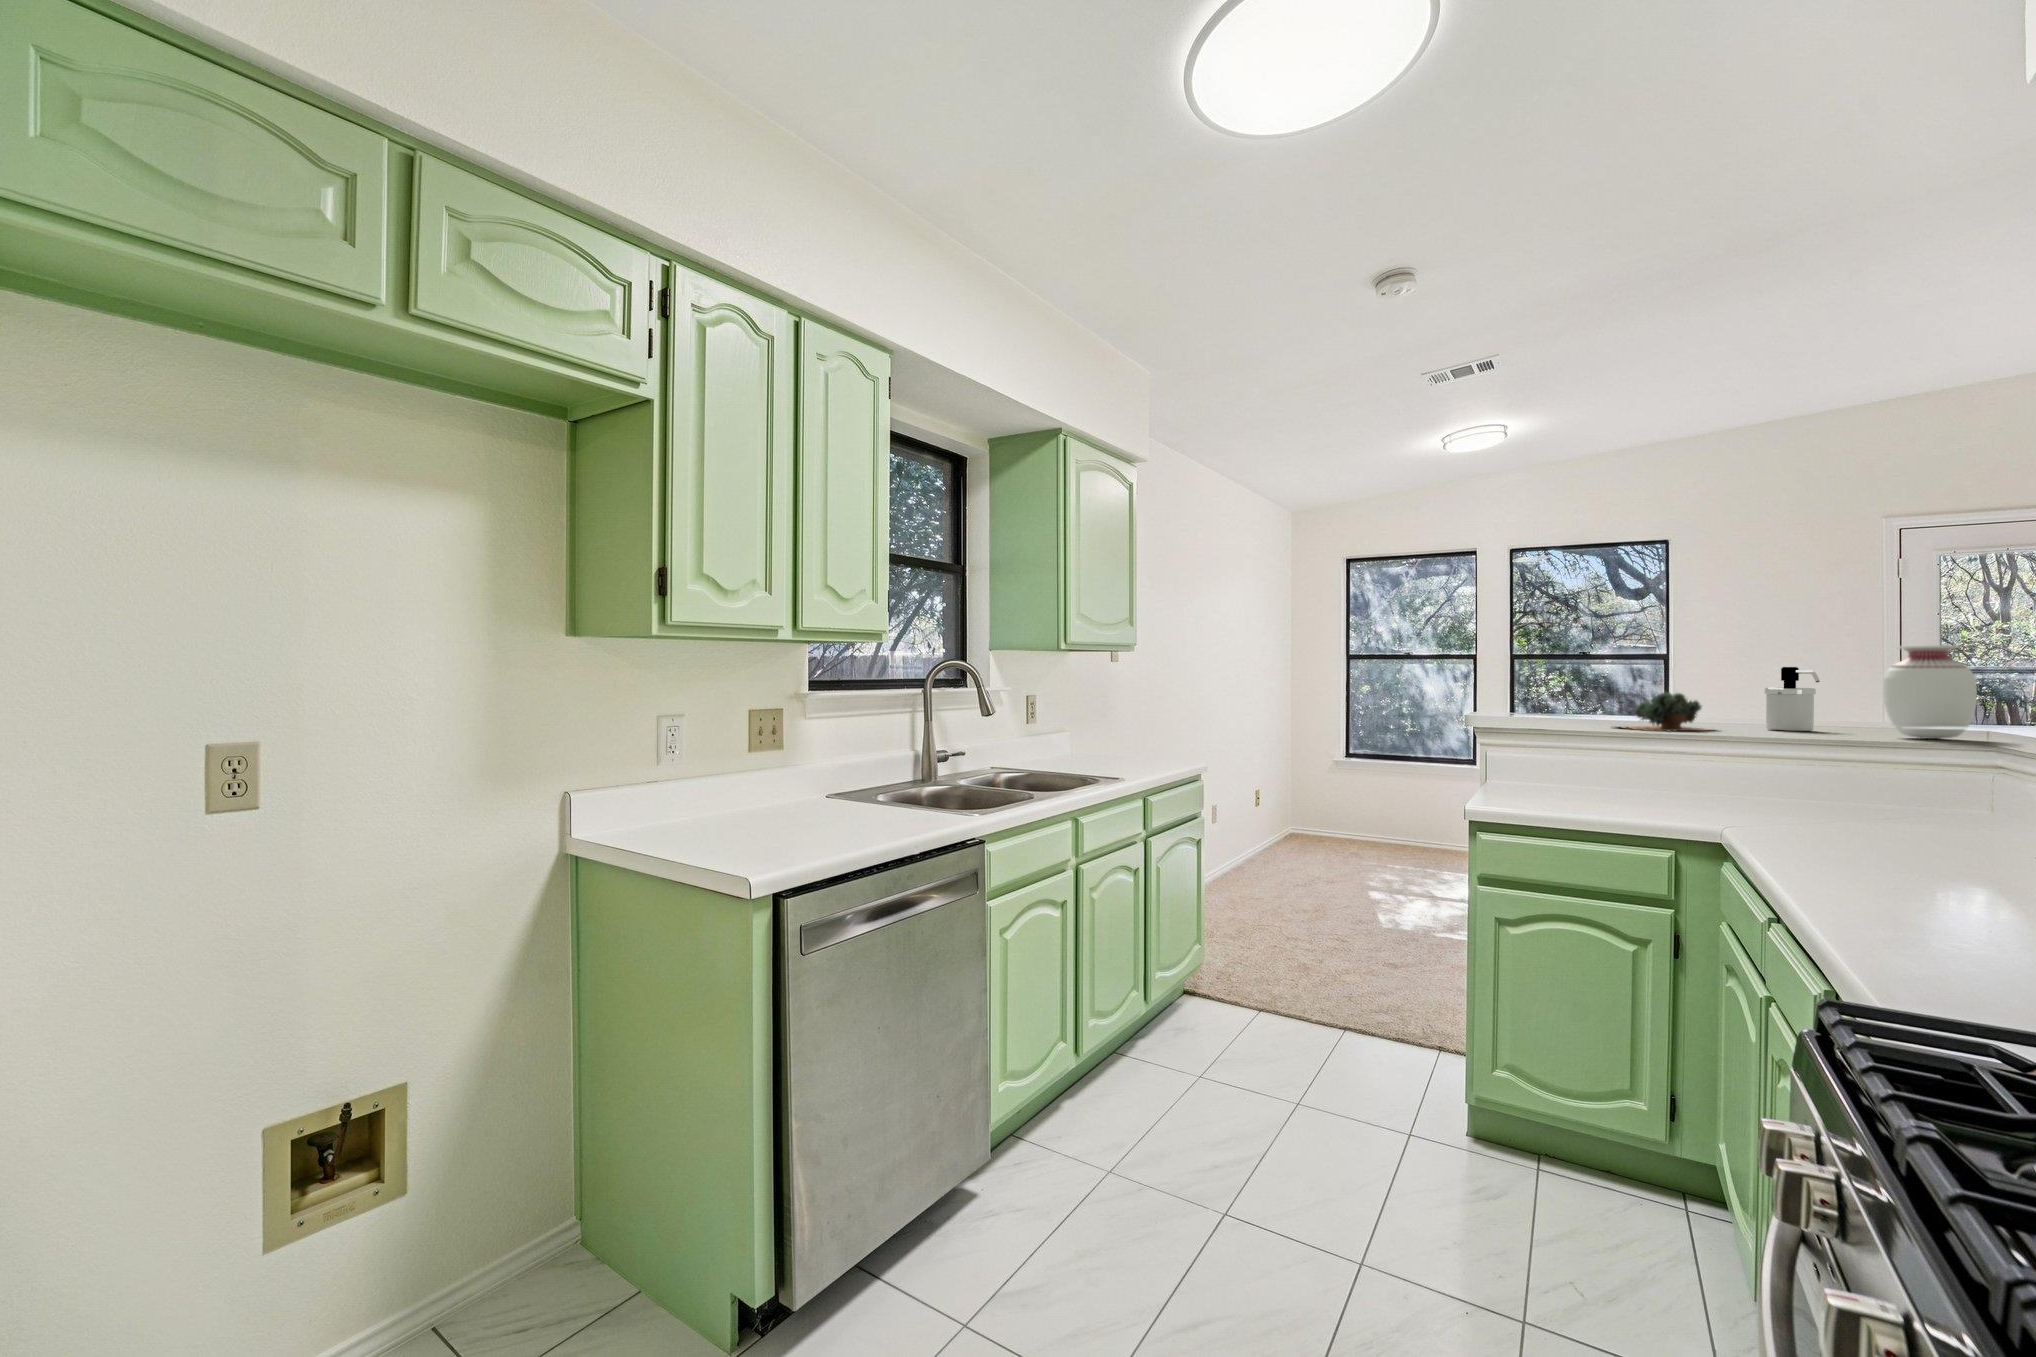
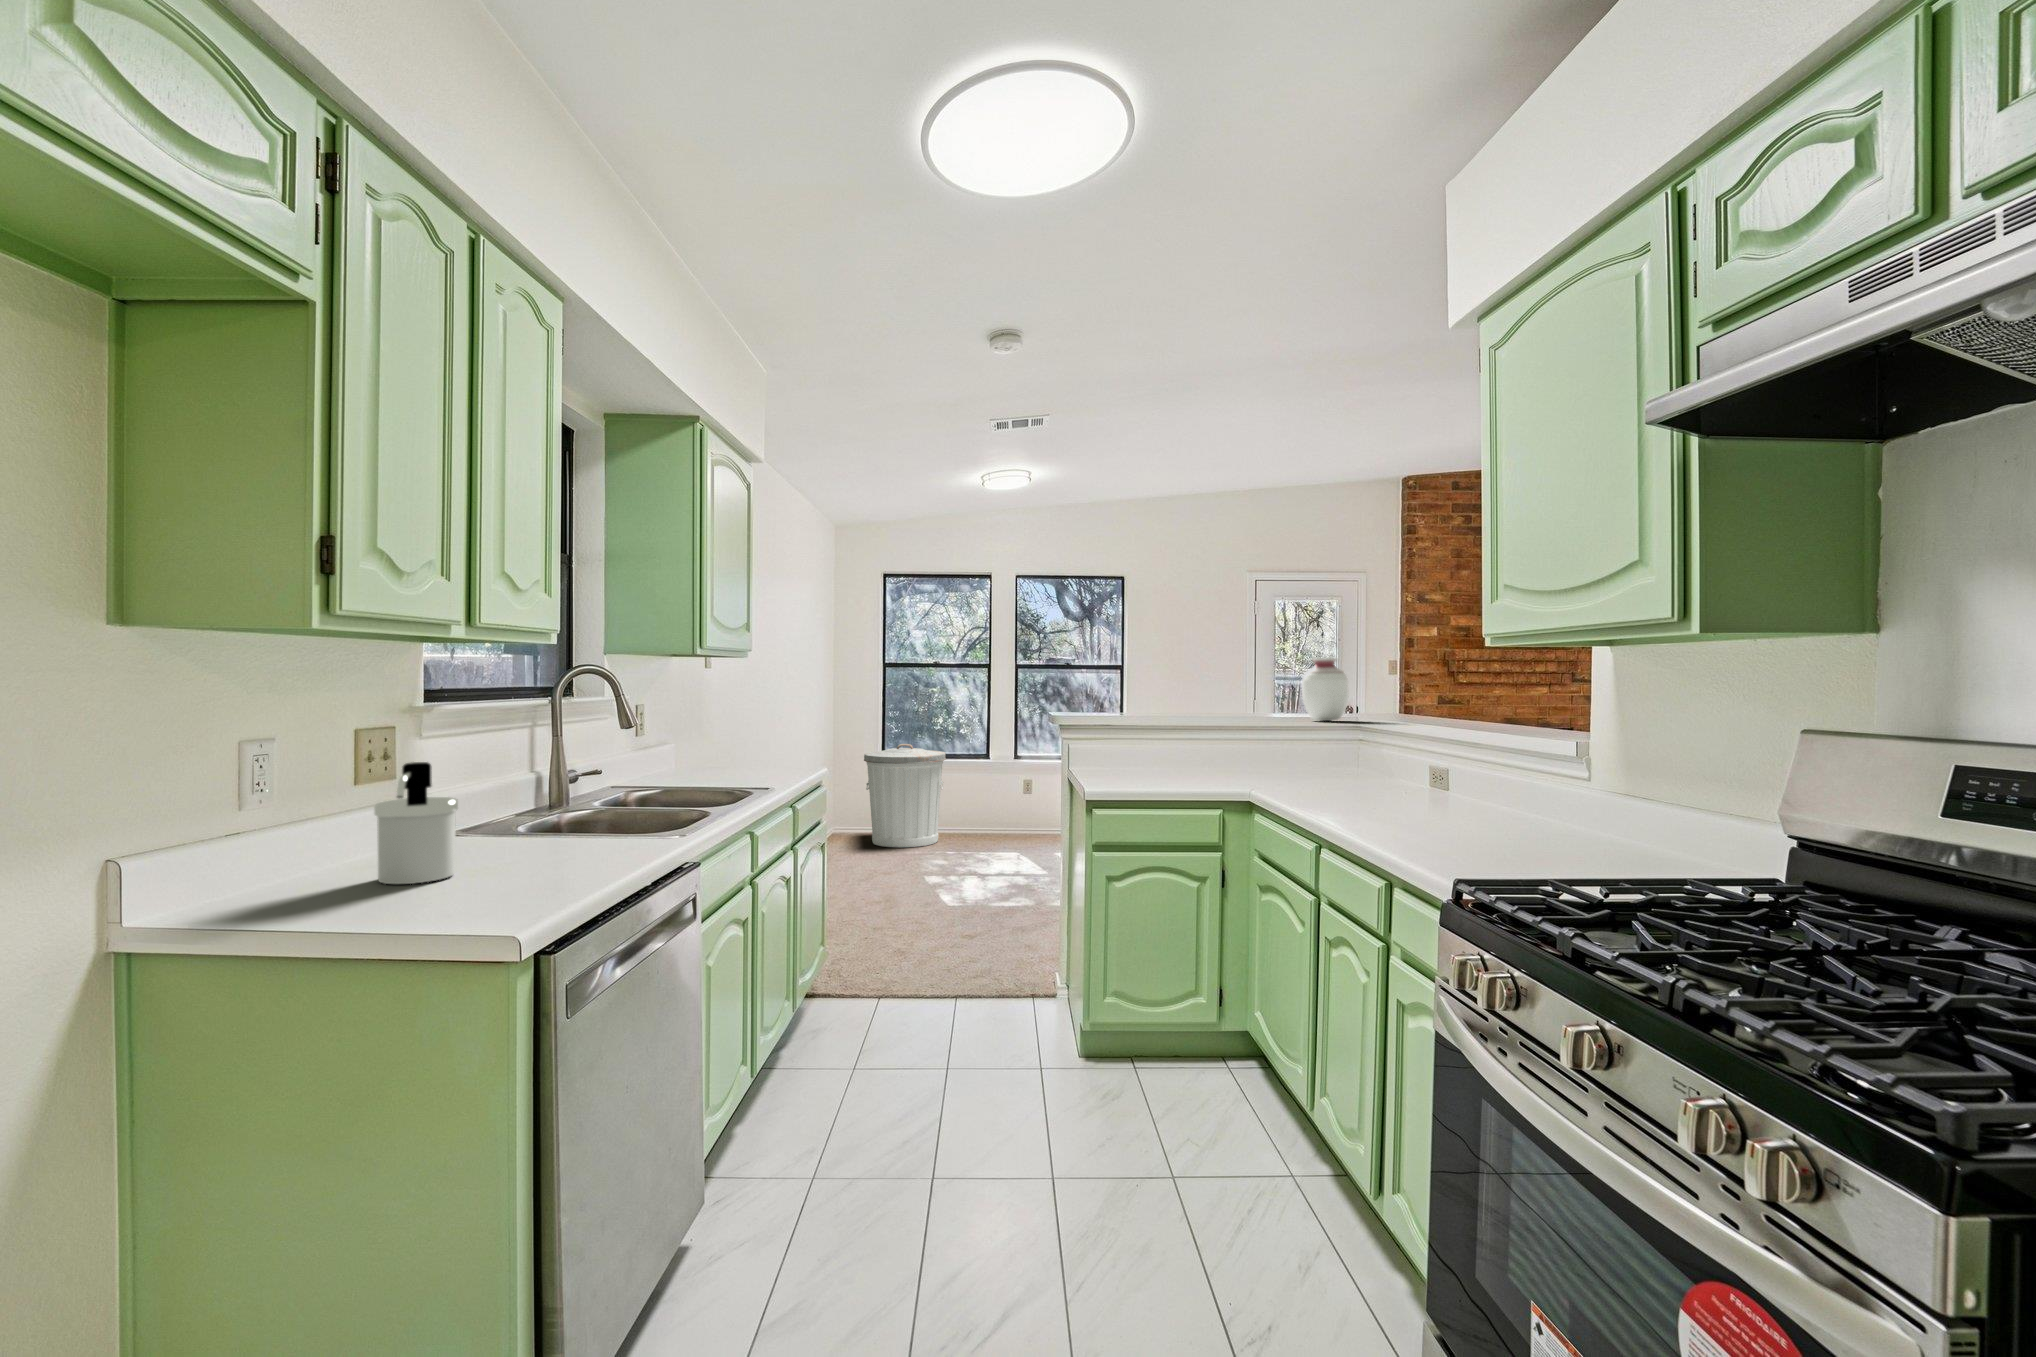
soap dispenser: present [1765,667,1820,731] -> present [374,762,458,884]
succulent plant: present [1624,692,1711,731] -> none [1142,691,1212,722]
trash can: none [1321,742,1414,853] -> present [864,744,946,847]

